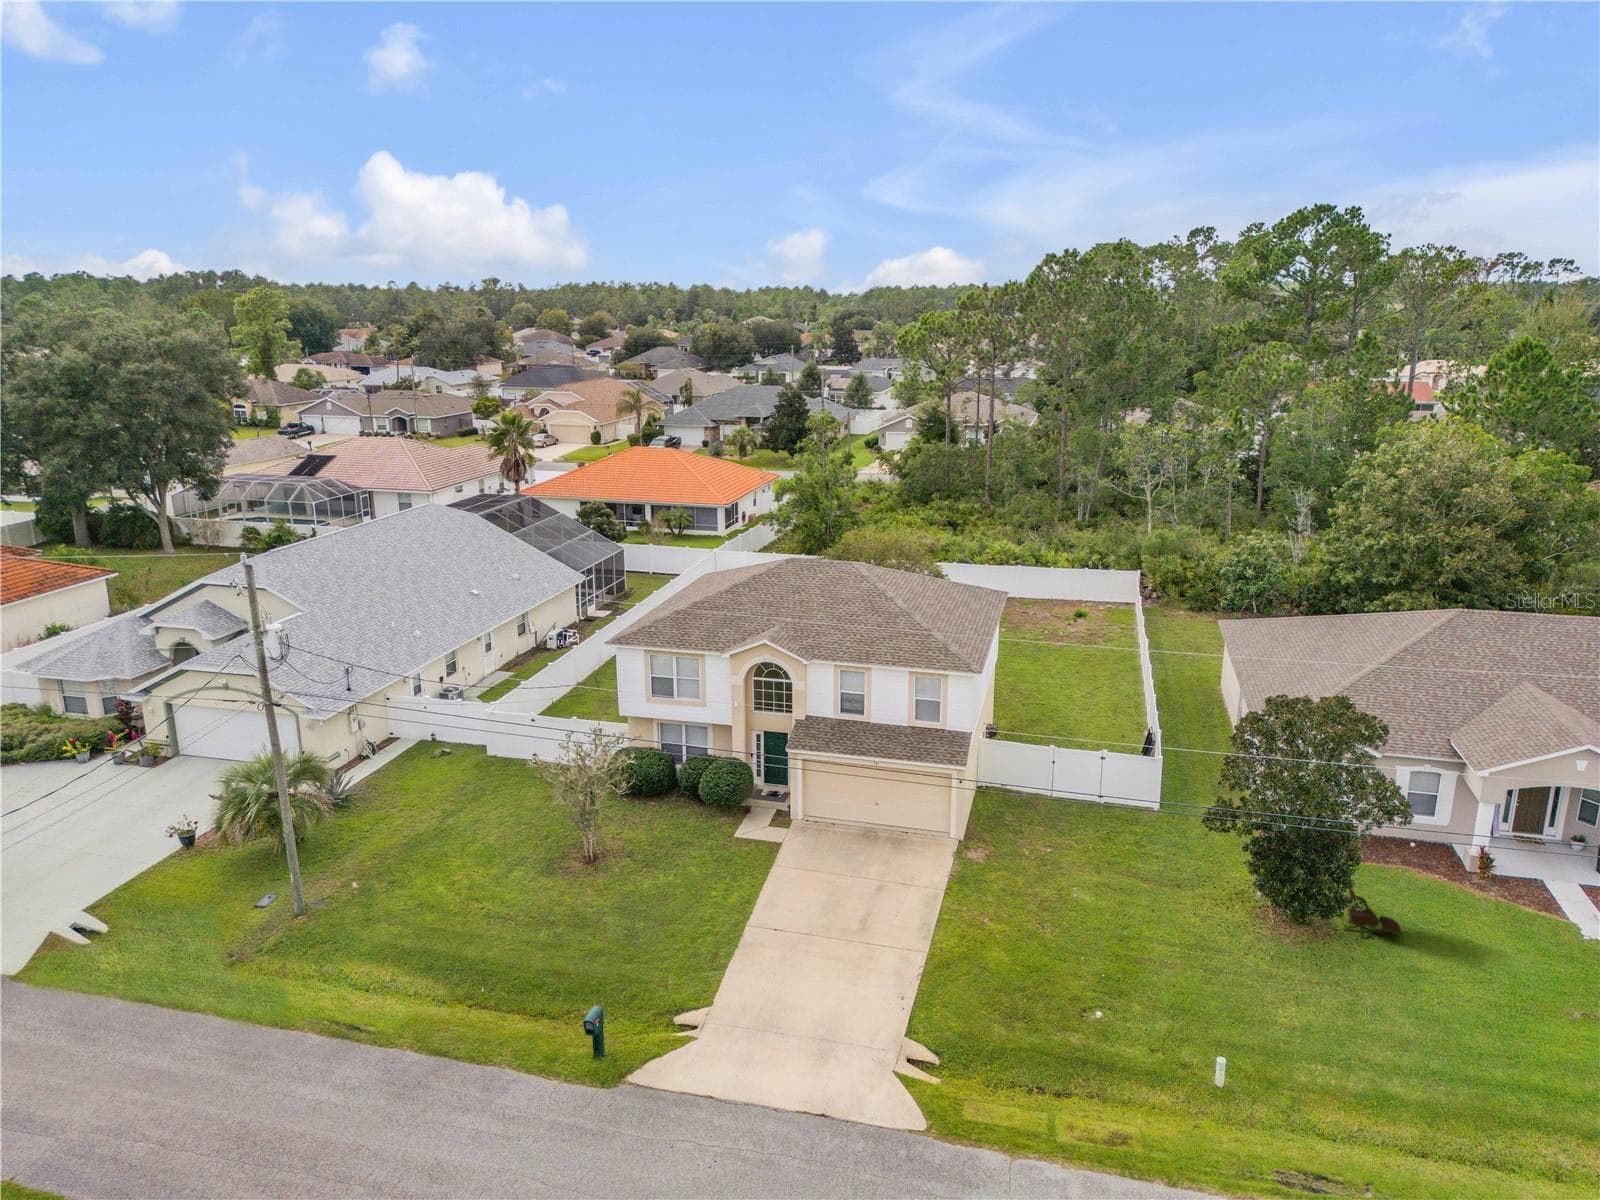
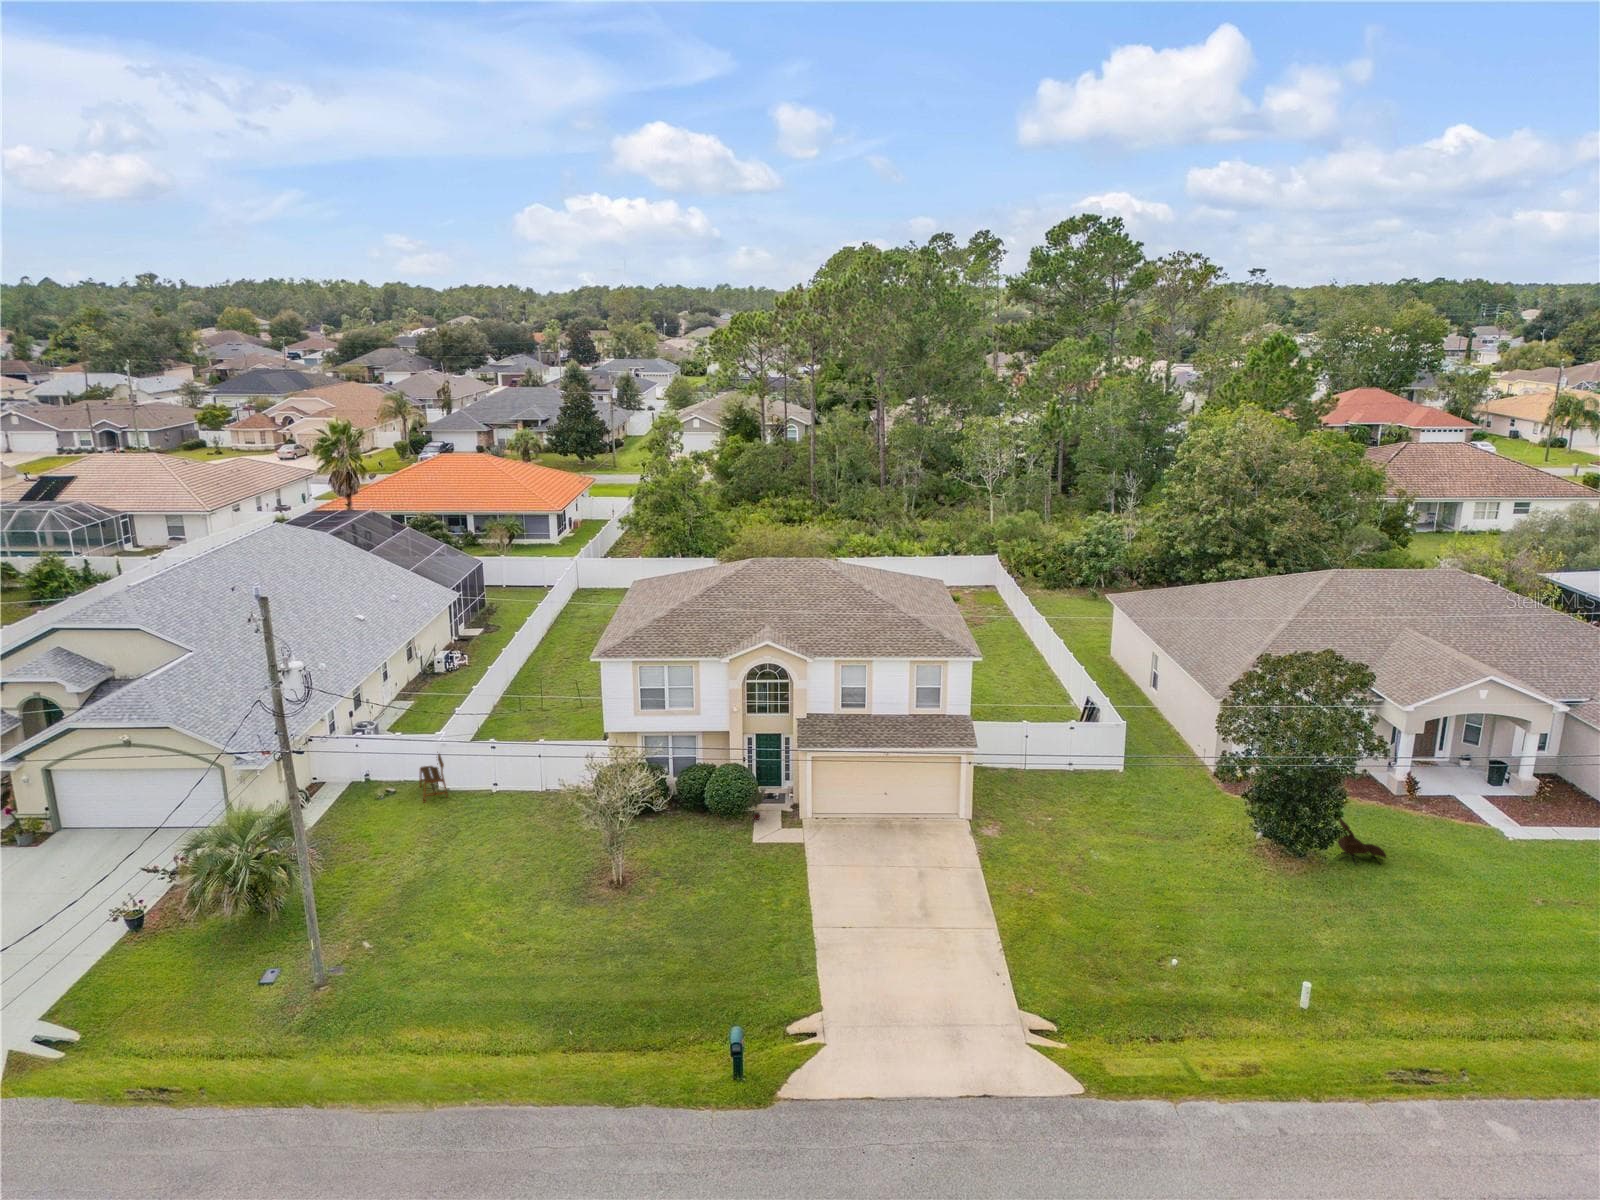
bench: none [467,718,492,764] -> present [419,754,448,802]

